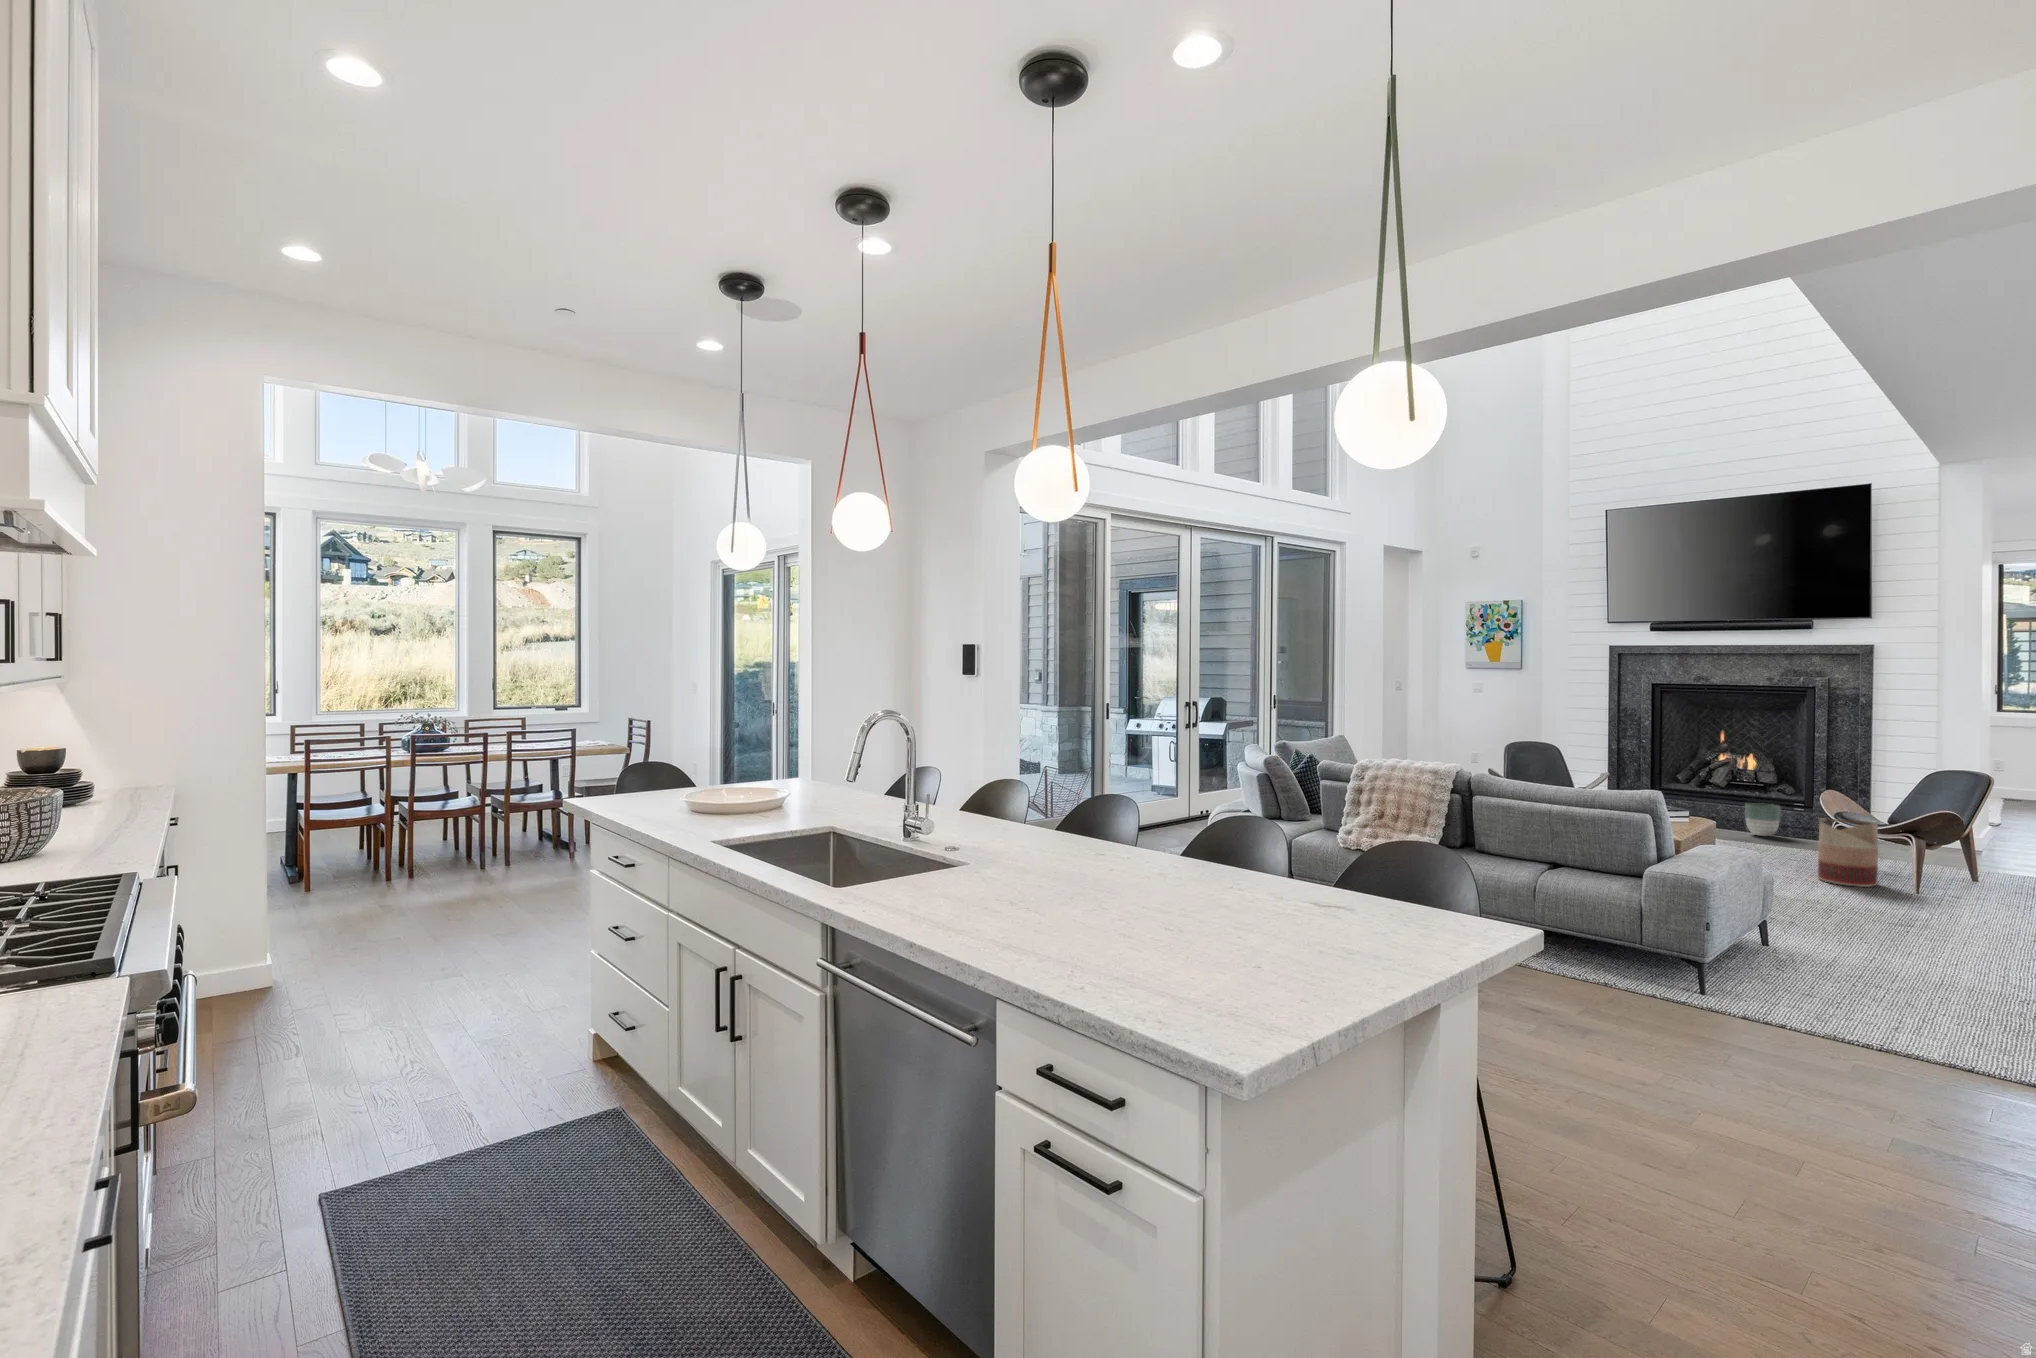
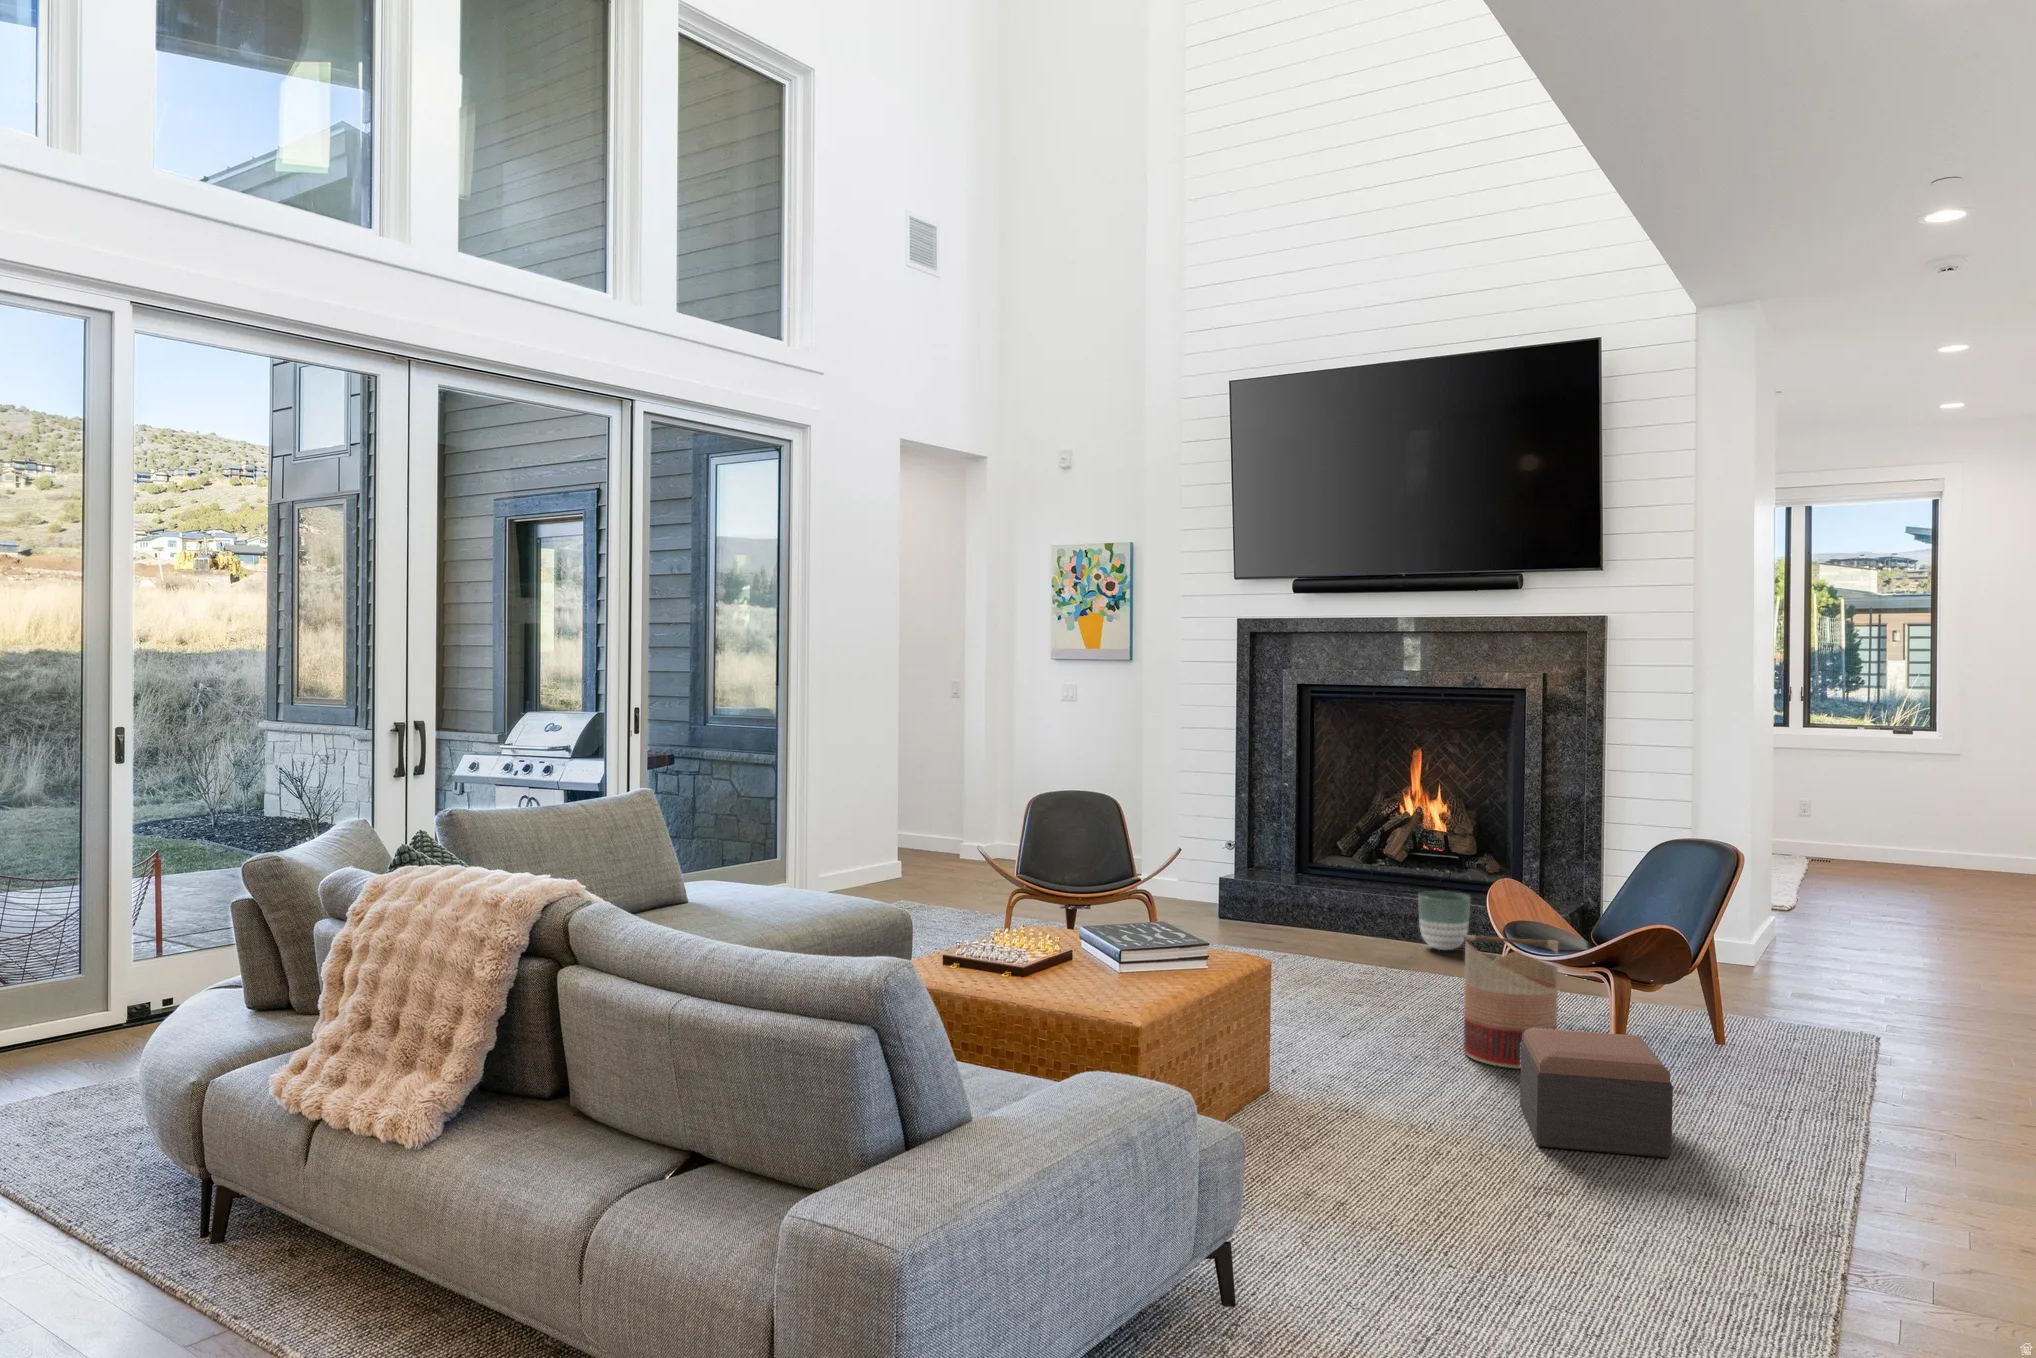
footstool: none [1871,861,1972,921] -> present [1520,1028,1673,1158]

